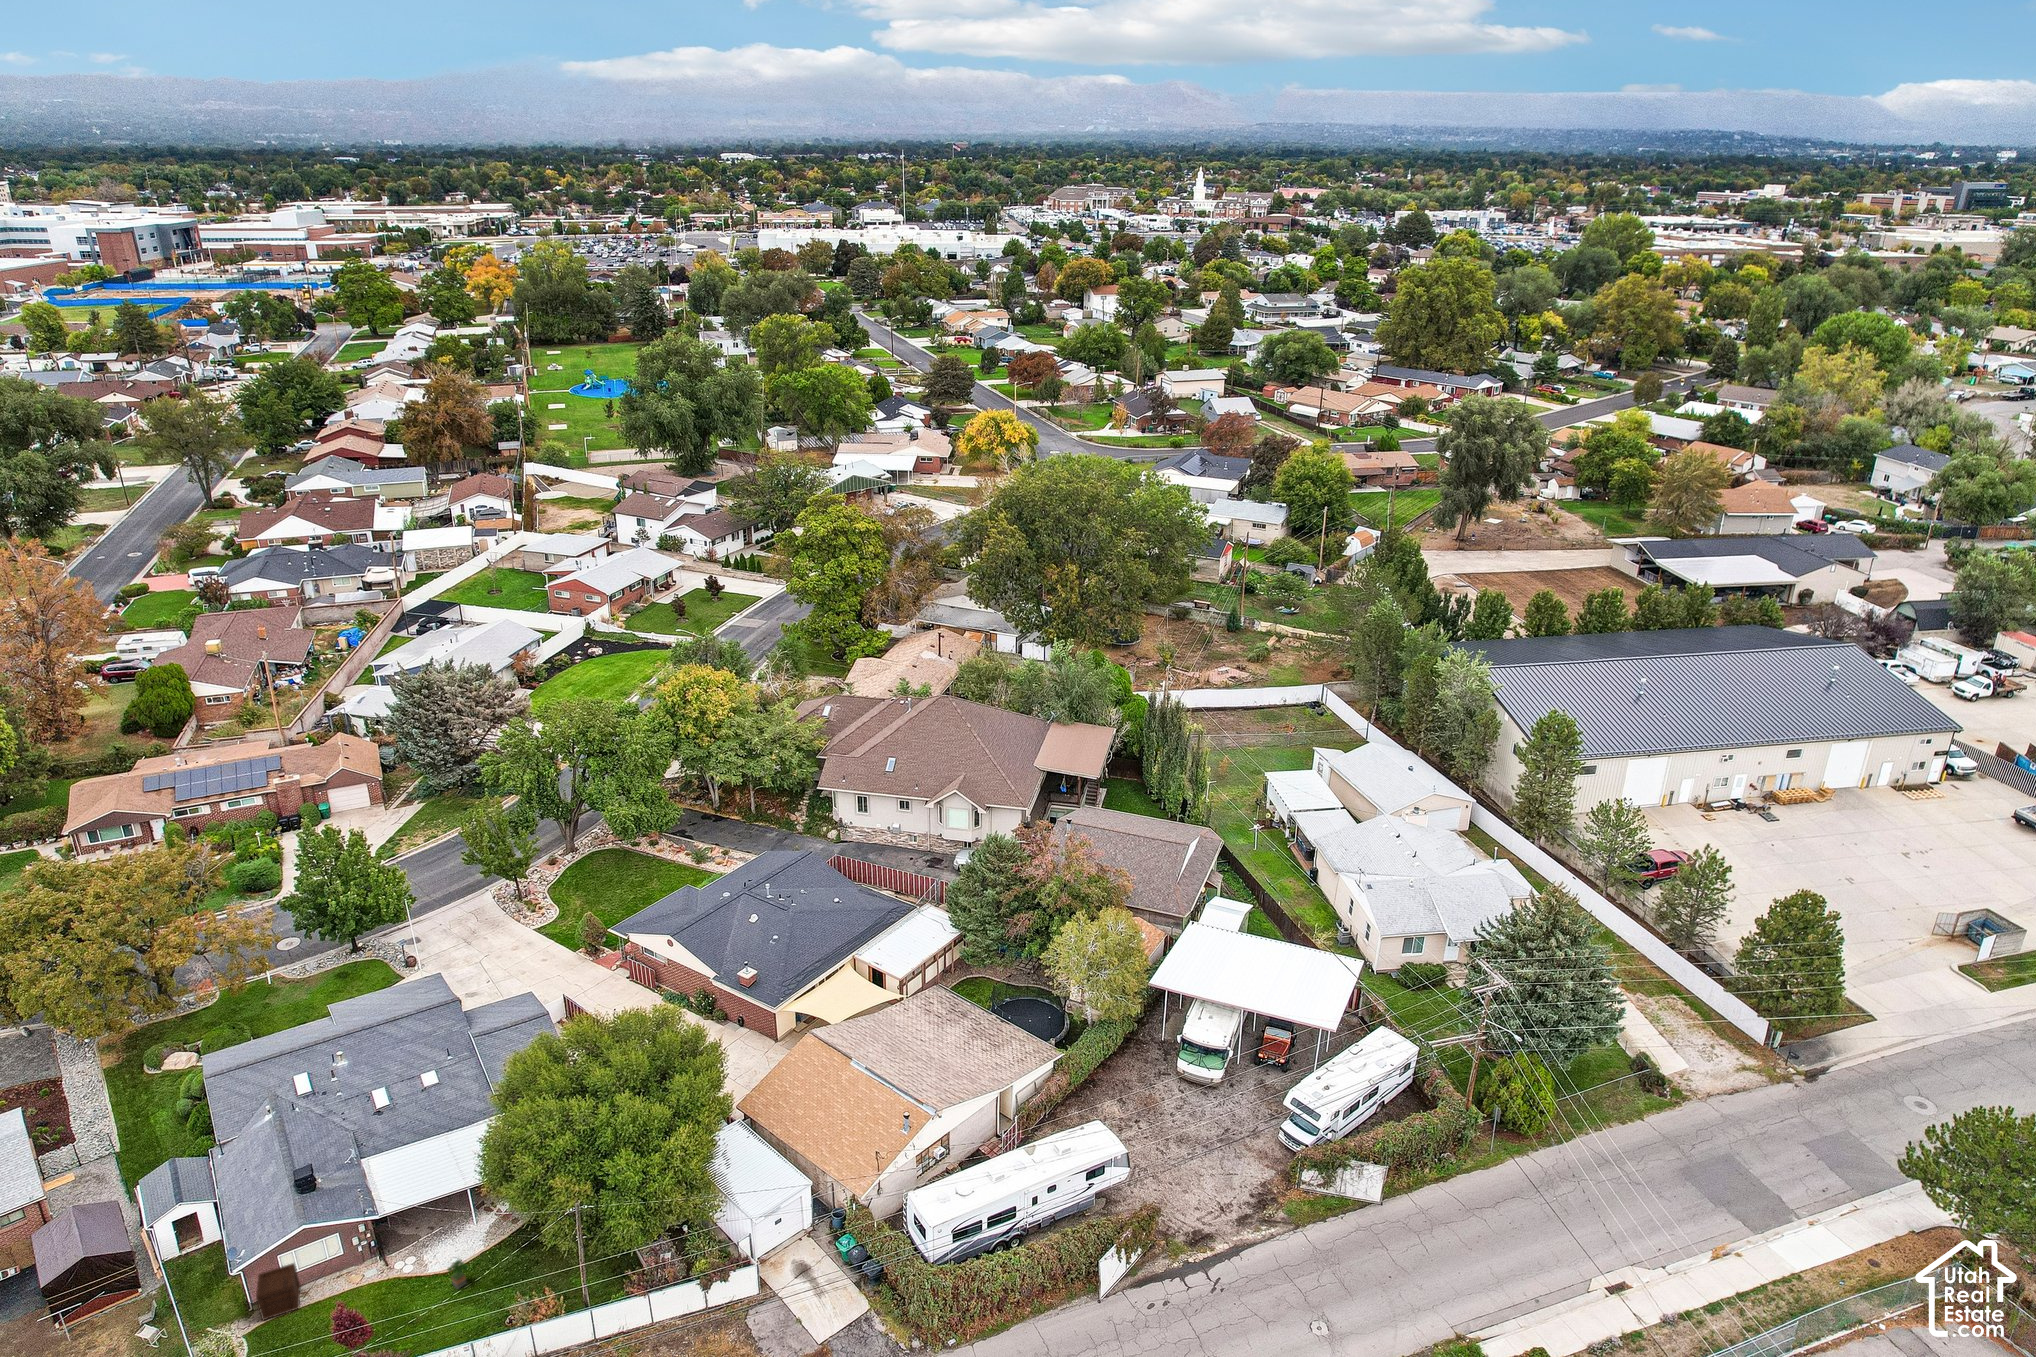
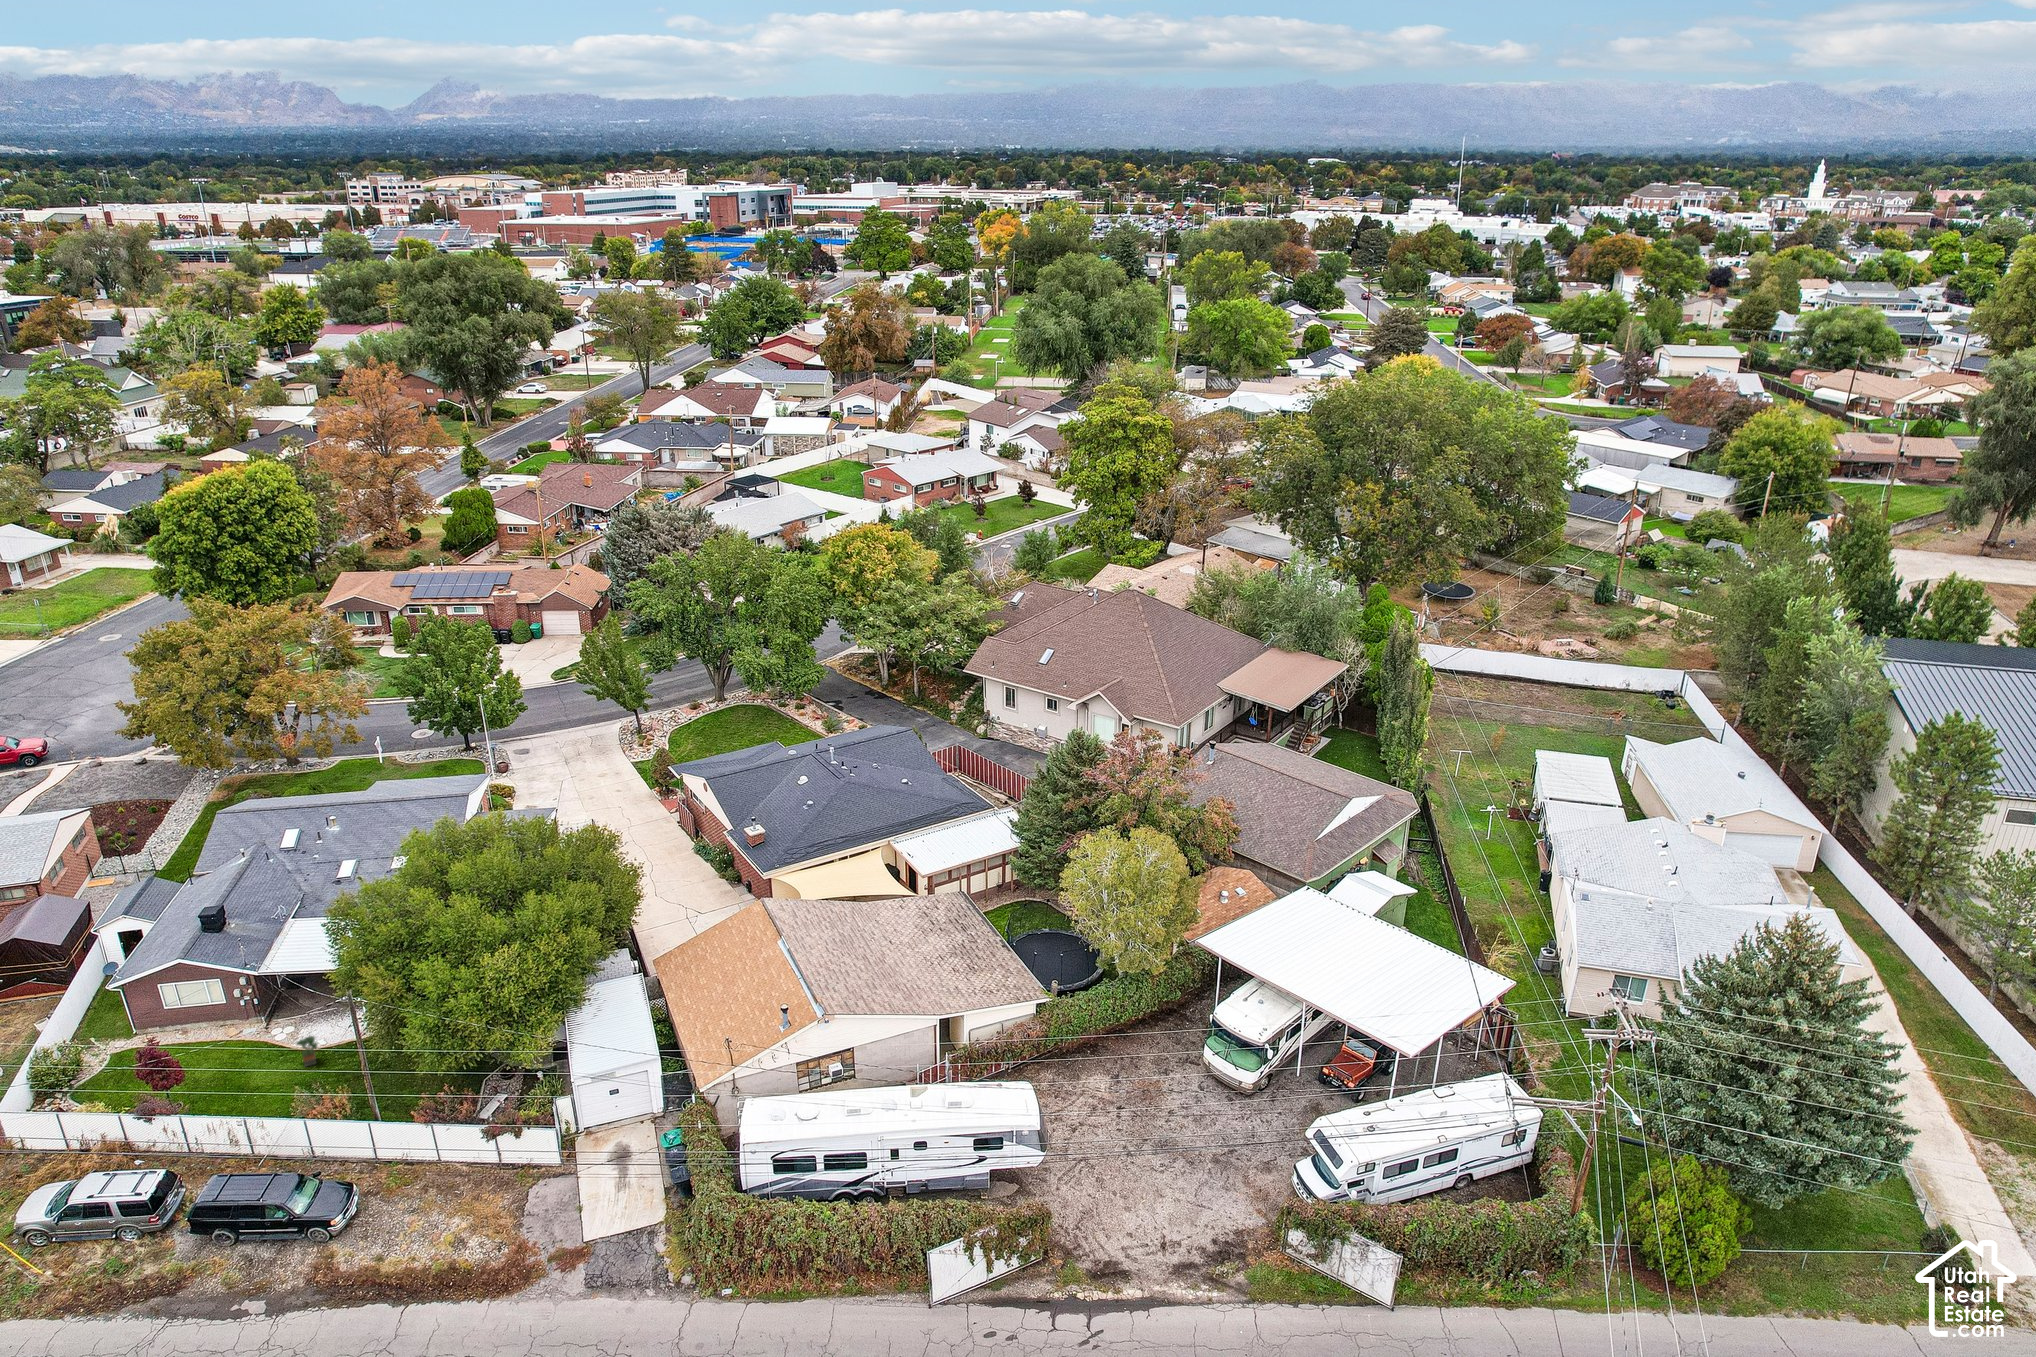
wooden crate: present [256,1263,301,1320] -> none [132,996,193,1044]

